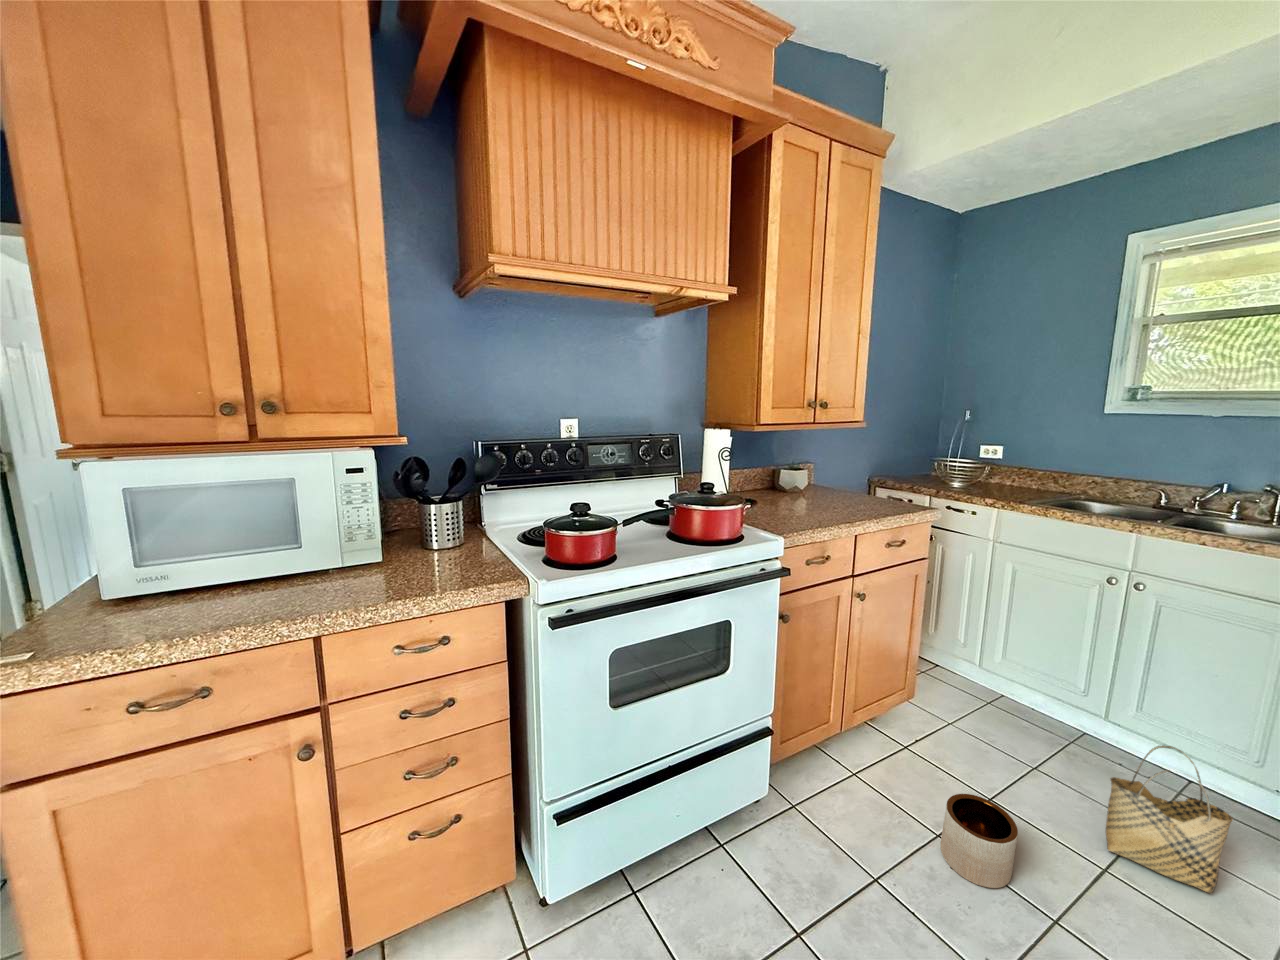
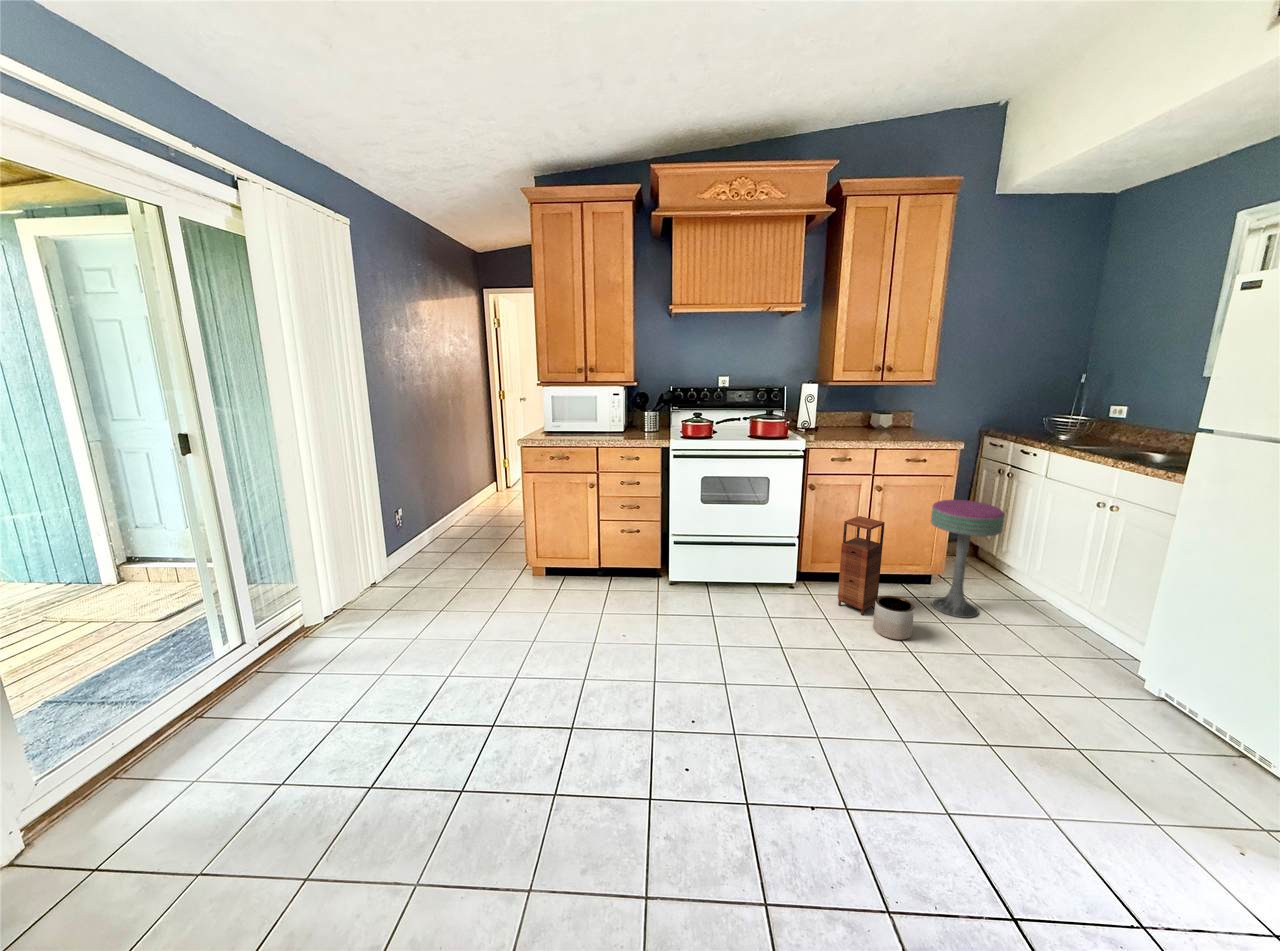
bar stool: none [928,594,1036,774] -> present [931,500,1005,618]
storage cabinet: none [852,657,923,835] -> present [838,516,885,615]
woven basket: present [1106,746,1233,893] -> none [994,593,1070,681]

